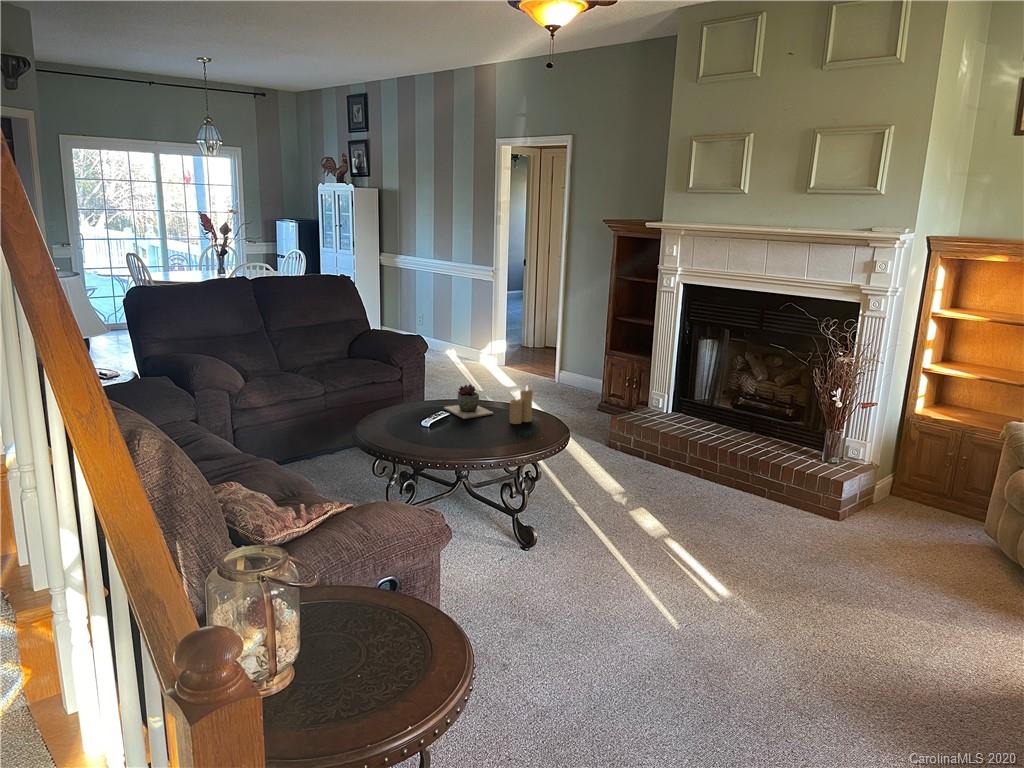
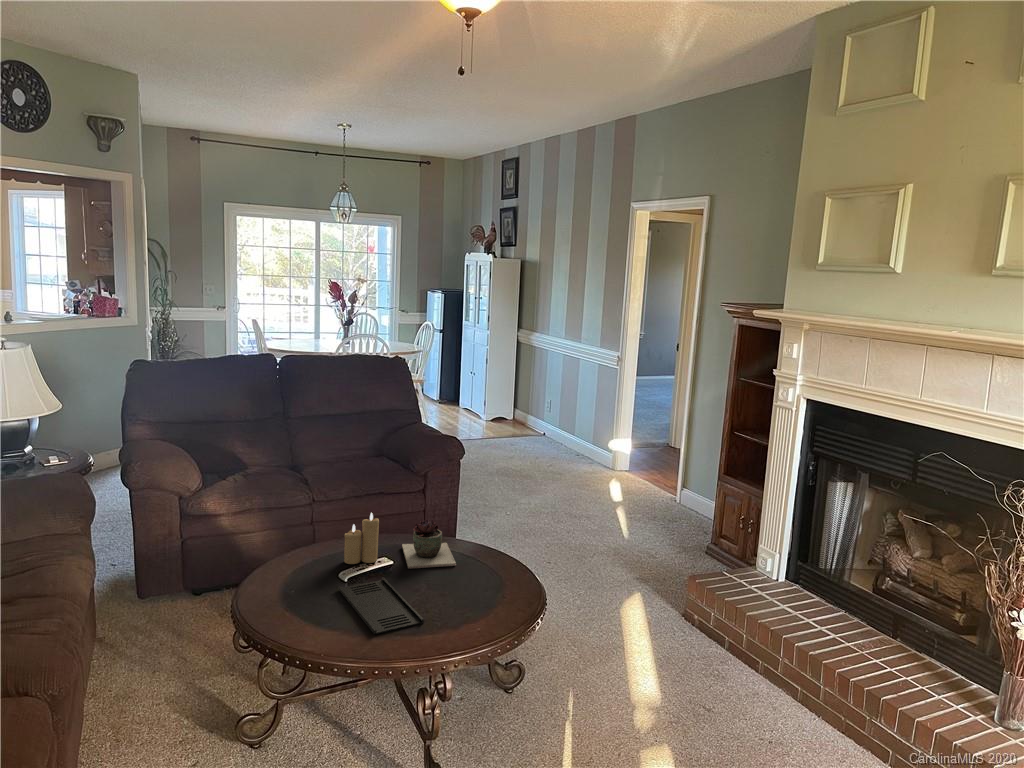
candle: present [509,386,533,424] -> present [344,513,379,564]
tray: none [432,424,510,451] -> present [338,577,424,634]

